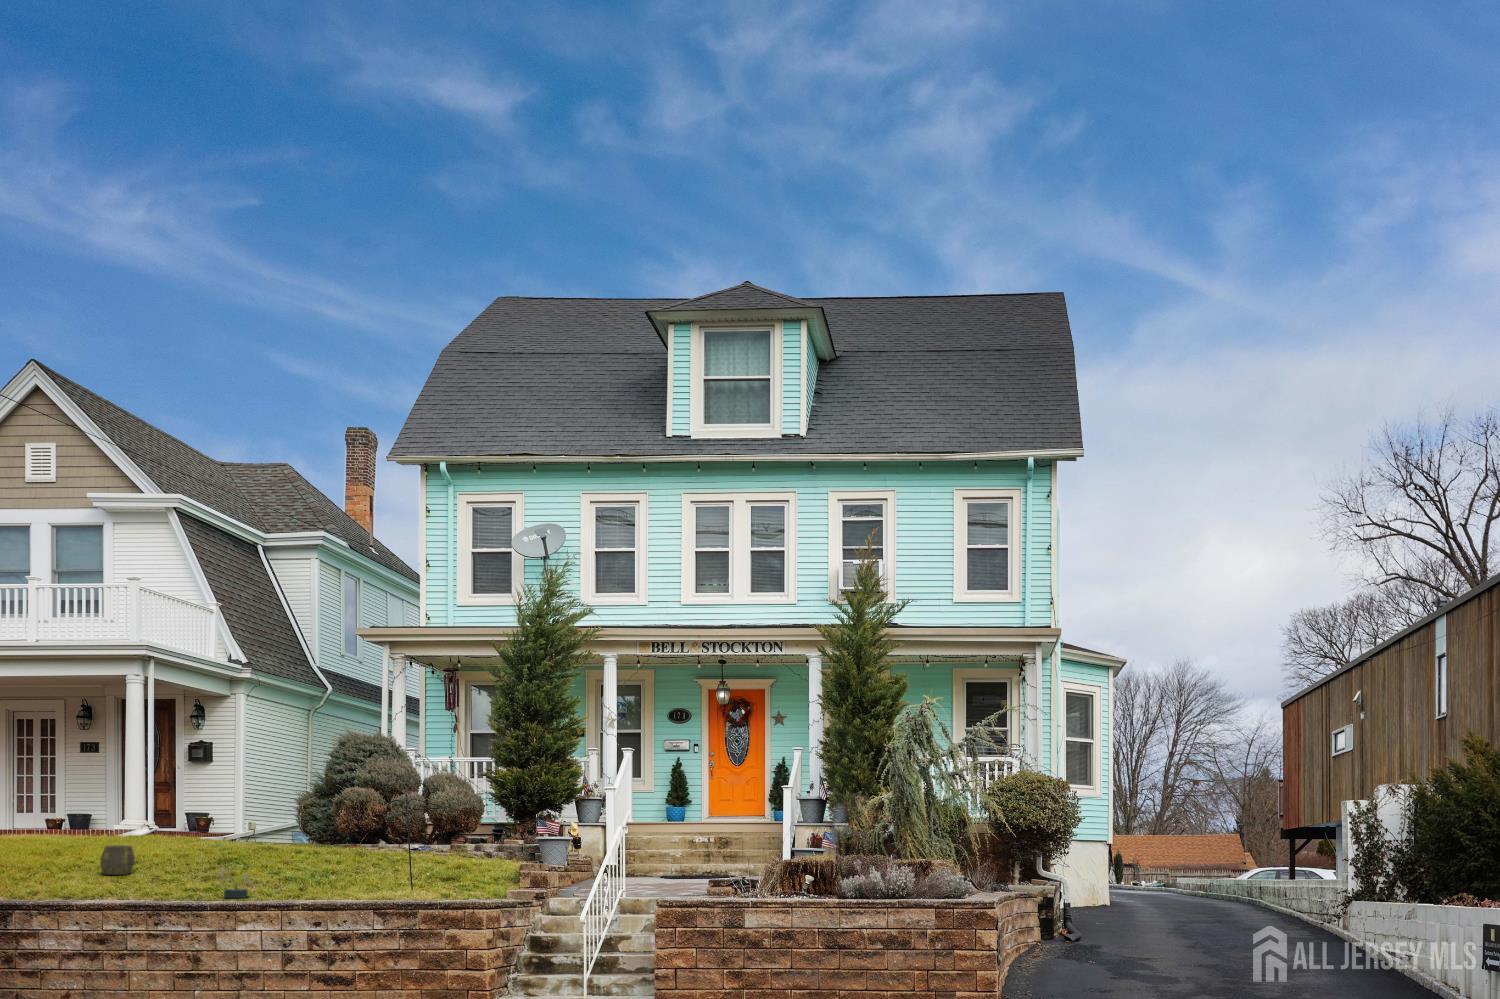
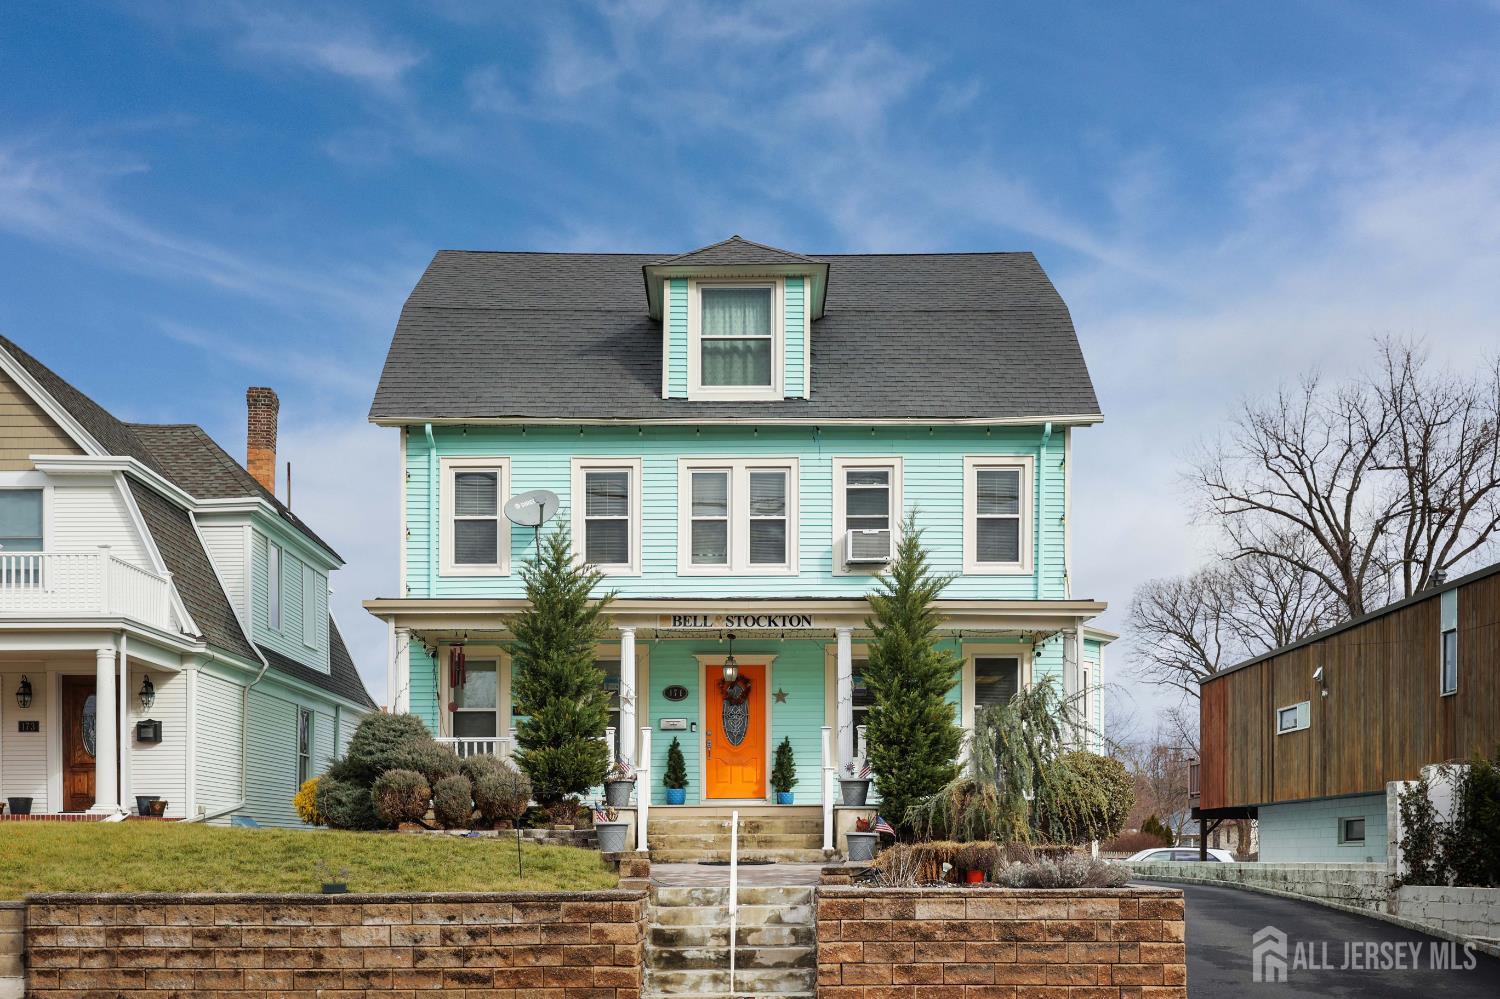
woven basket: present [100,845,135,875] -> none [141,837,179,869]

